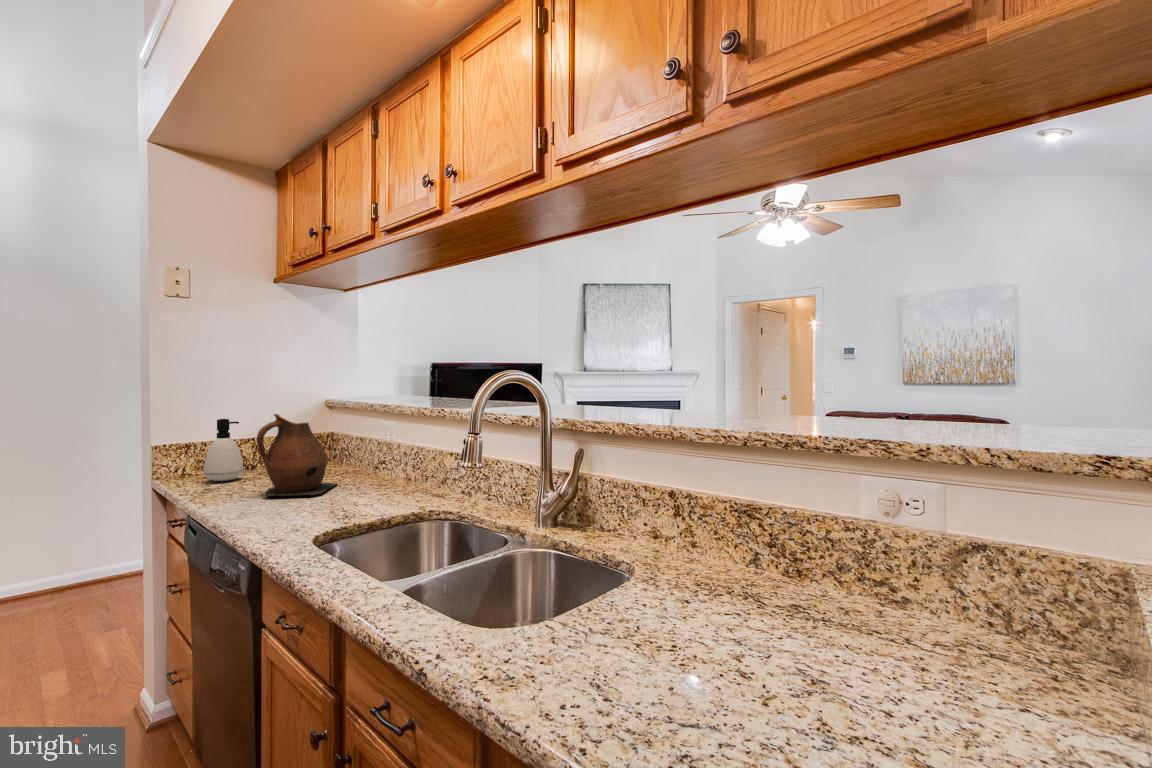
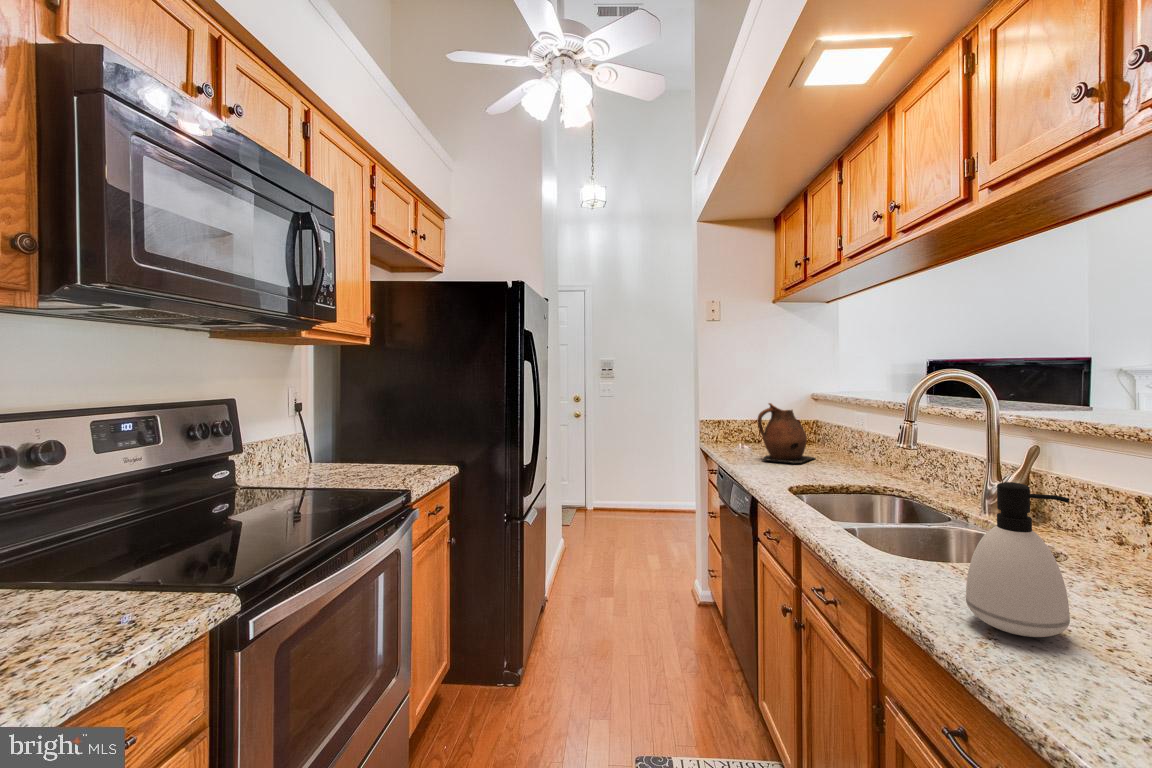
soap dispenser: present [204,419,243,481] -> present [966,482,1070,637]

